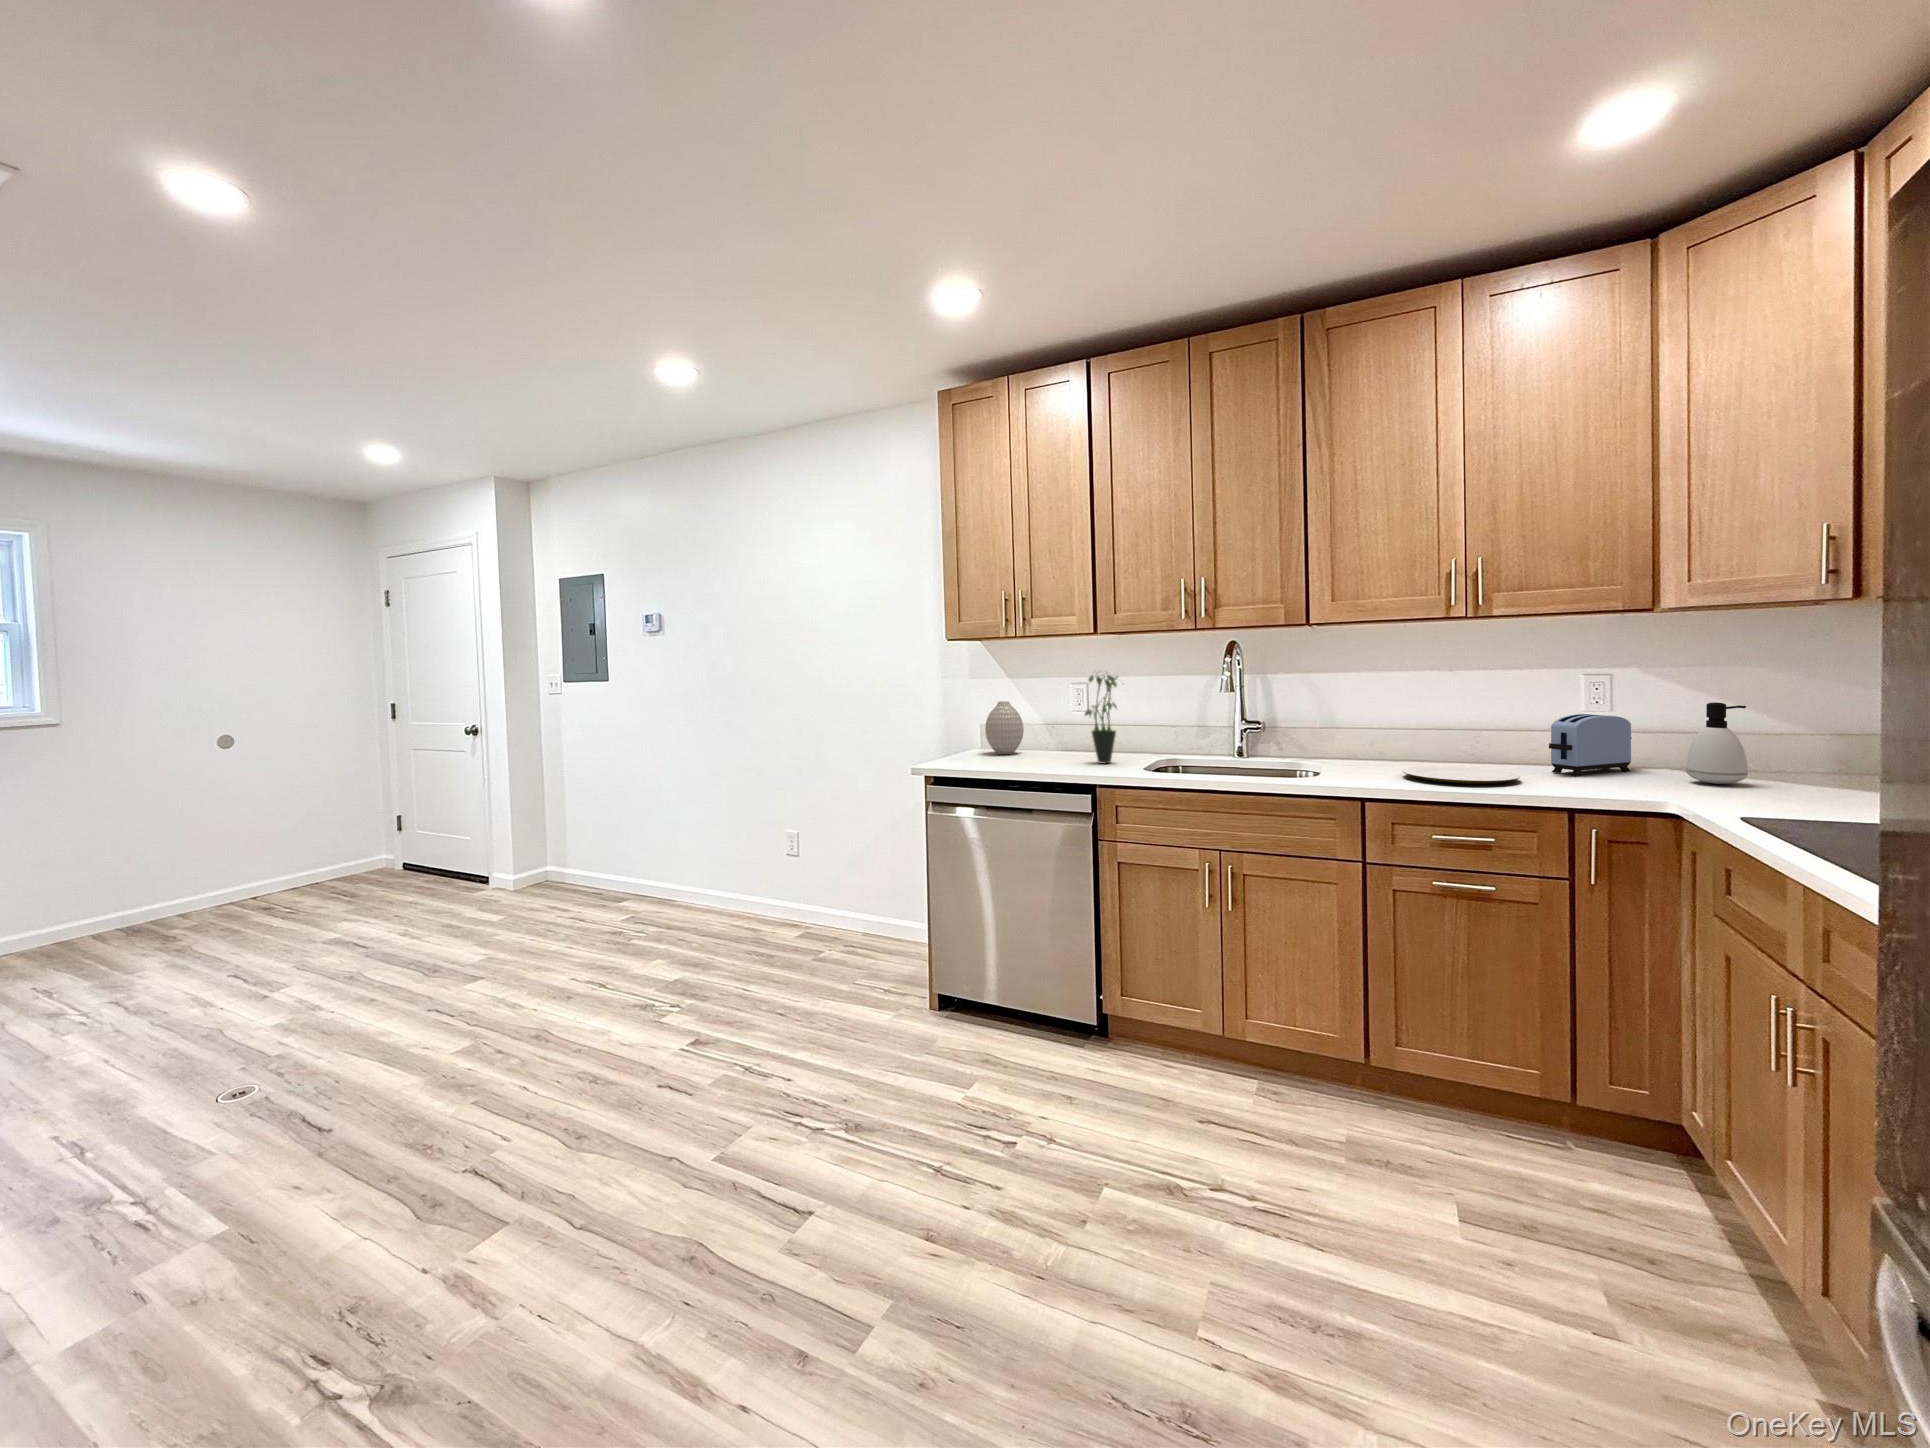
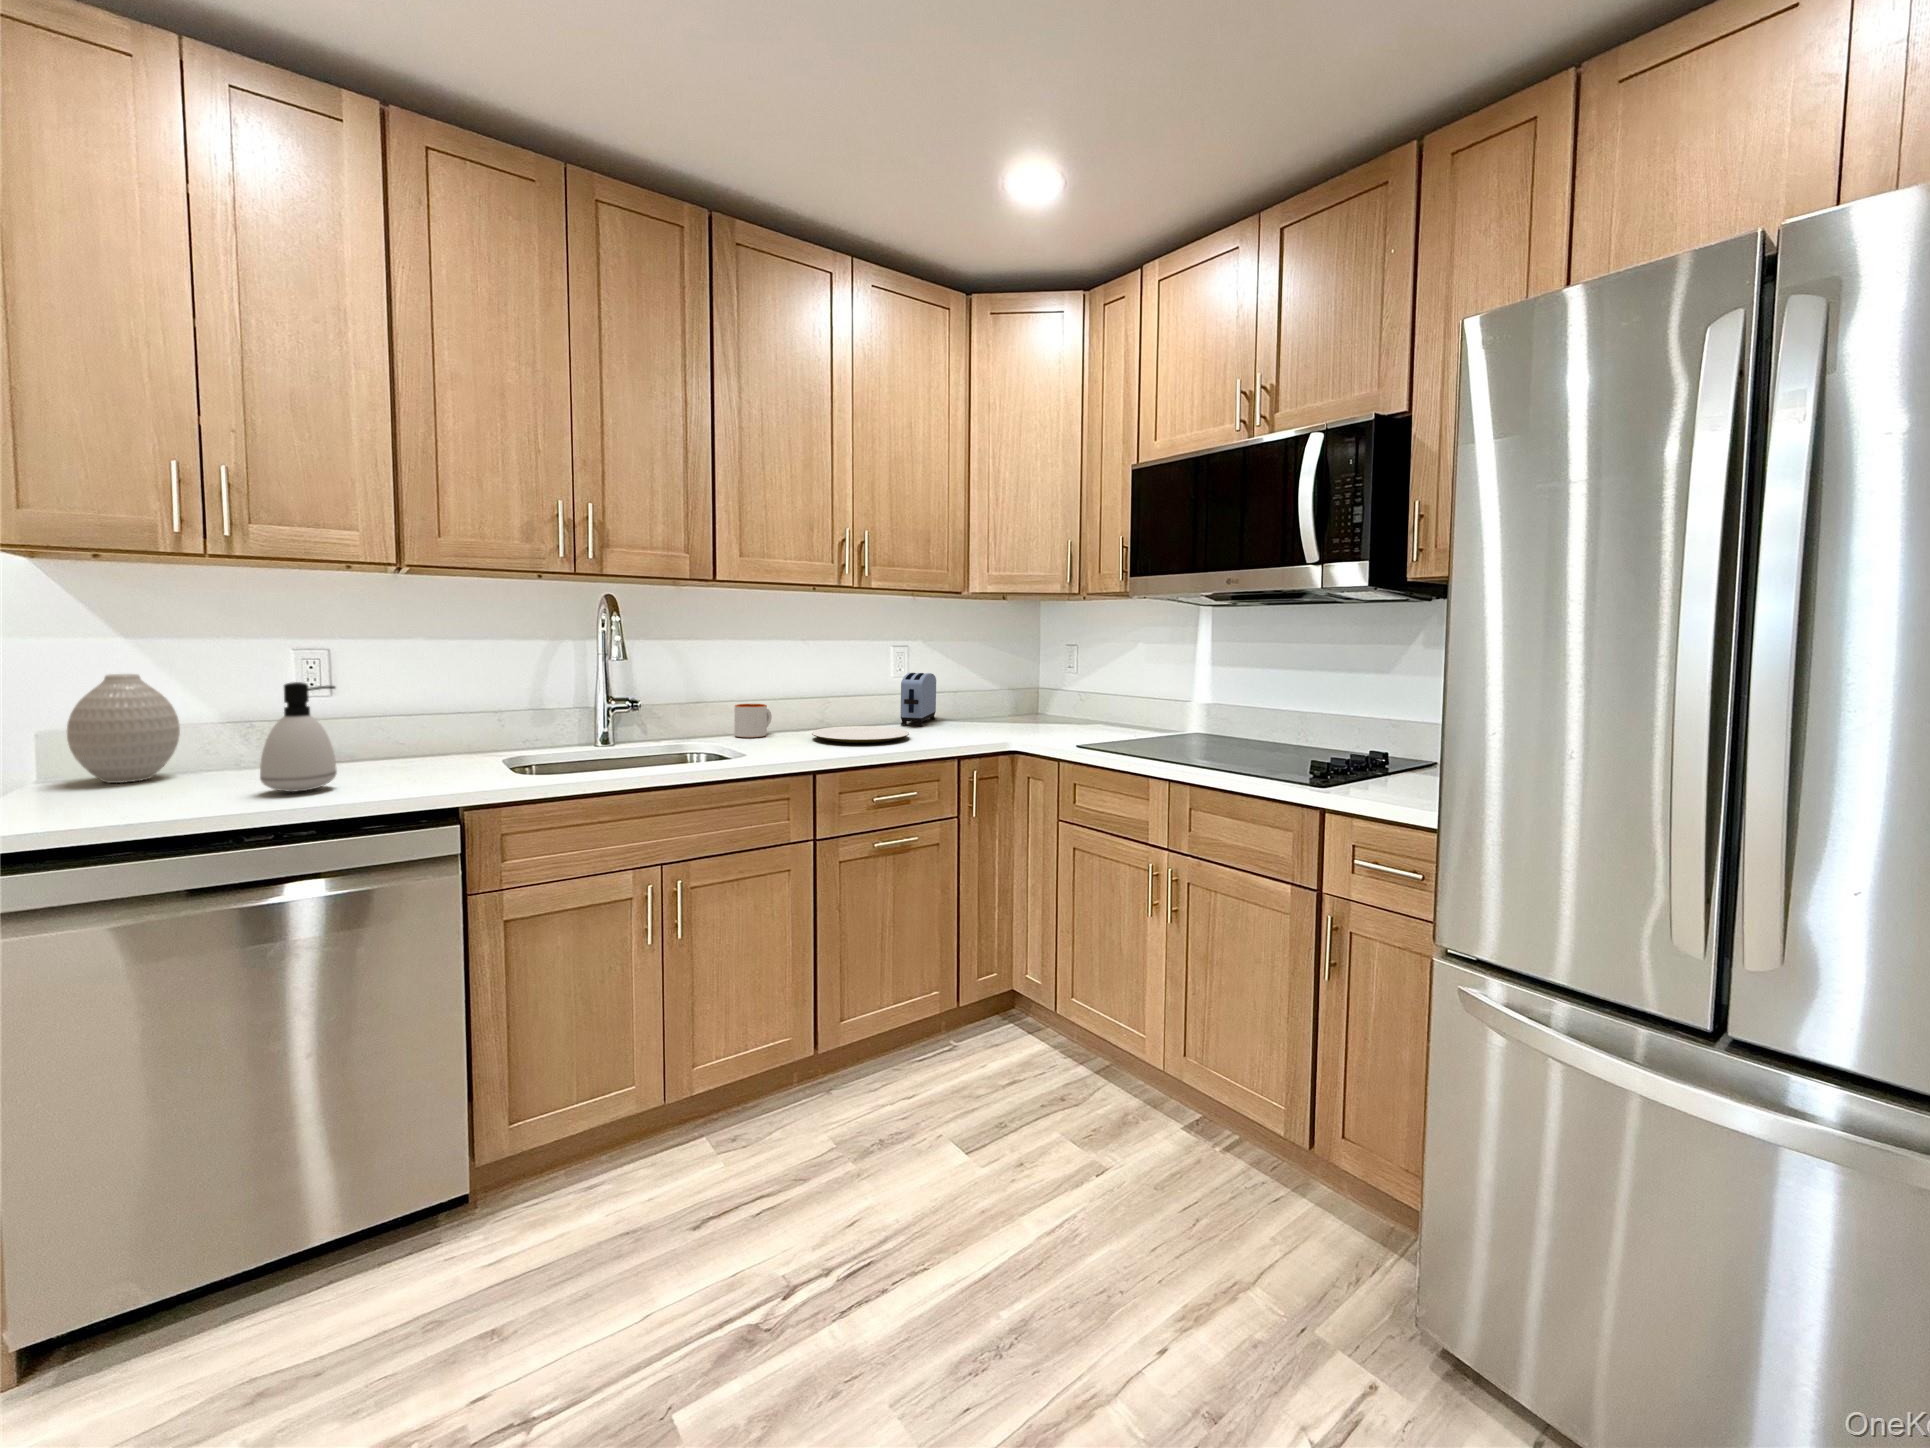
potted plant: present [1085,675,1117,763] -> none [383,617,453,772]
soap dispenser: present [1686,702,1748,784] -> present [260,682,337,792]
mug: none [1345,737,1385,767] -> present [734,704,772,738]

